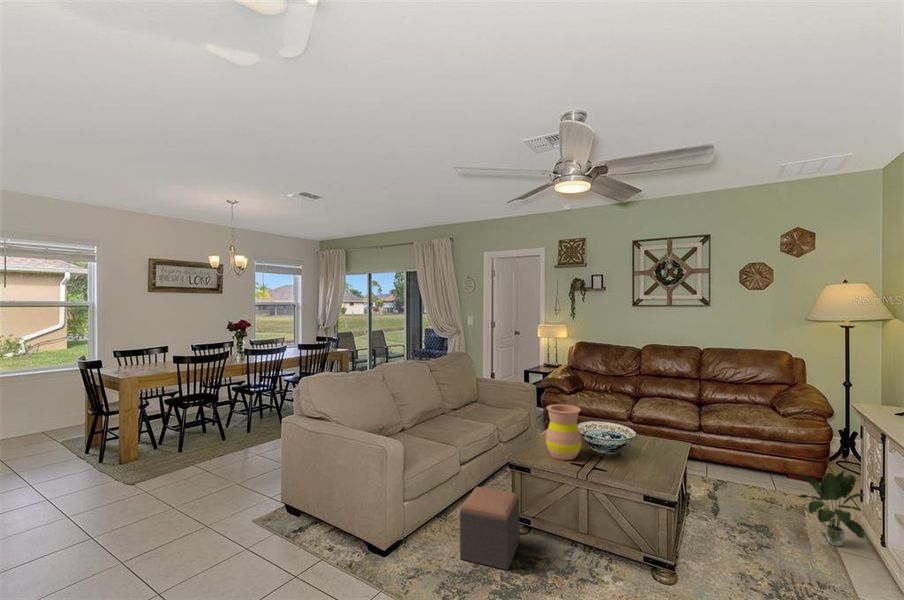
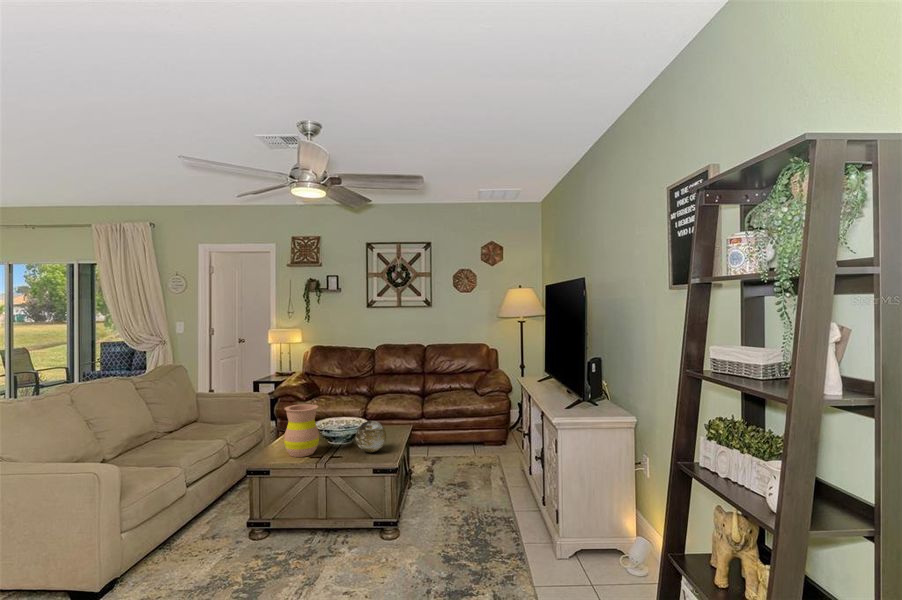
decorative orb: none [622,434,659,471] -> present [356,421,386,452]
potted plant: present [799,470,864,546] -> none [485,427,524,485]
footstool: present [460,487,519,570] -> none [194,497,259,576]

